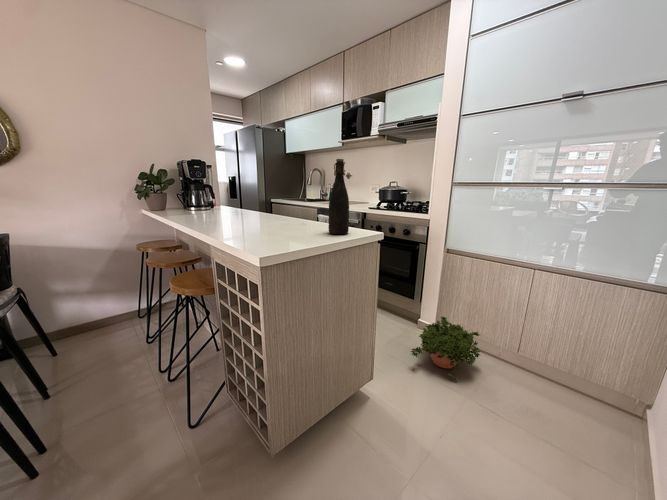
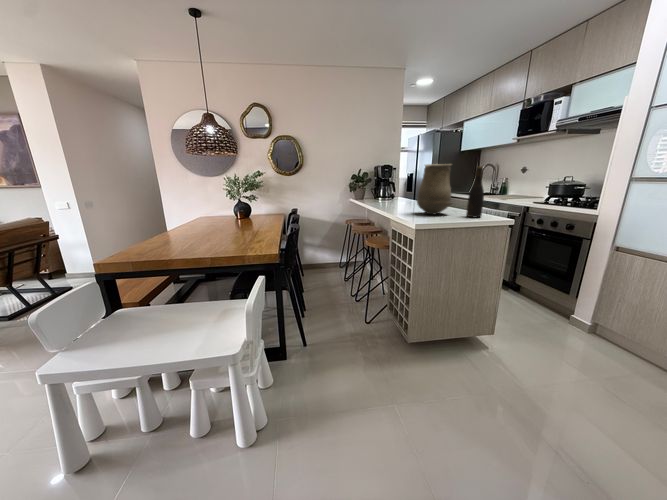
vase: none [250,152,308,233] -> present [417,164,452,215]
potted plant: present [411,317,481,379] -> none [540,310,633,366]

